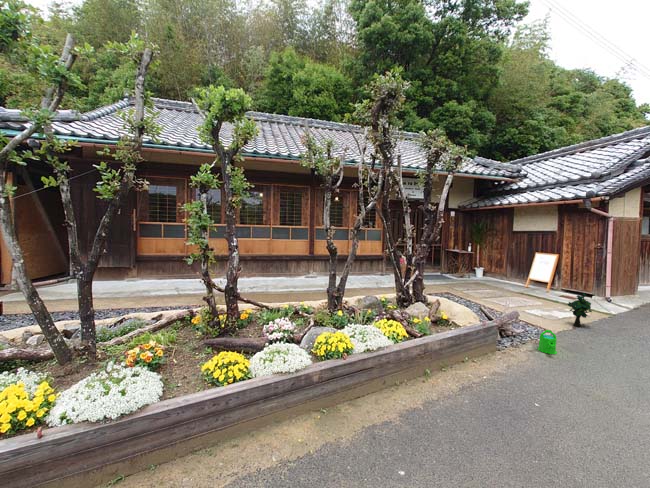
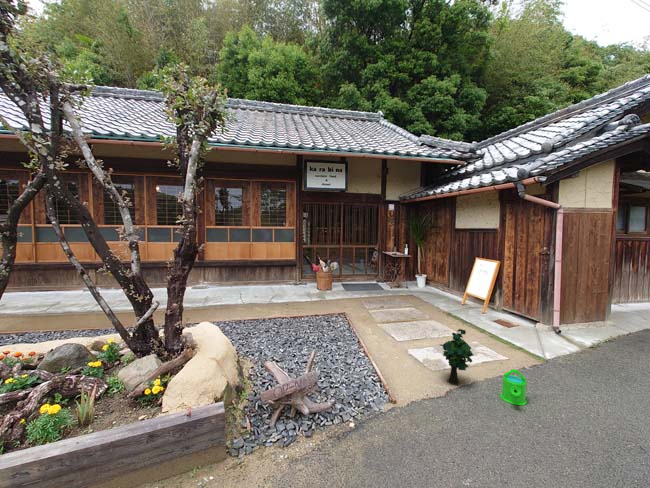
watering can: present [538,330,557,354] -> present [500,369,527,405]

